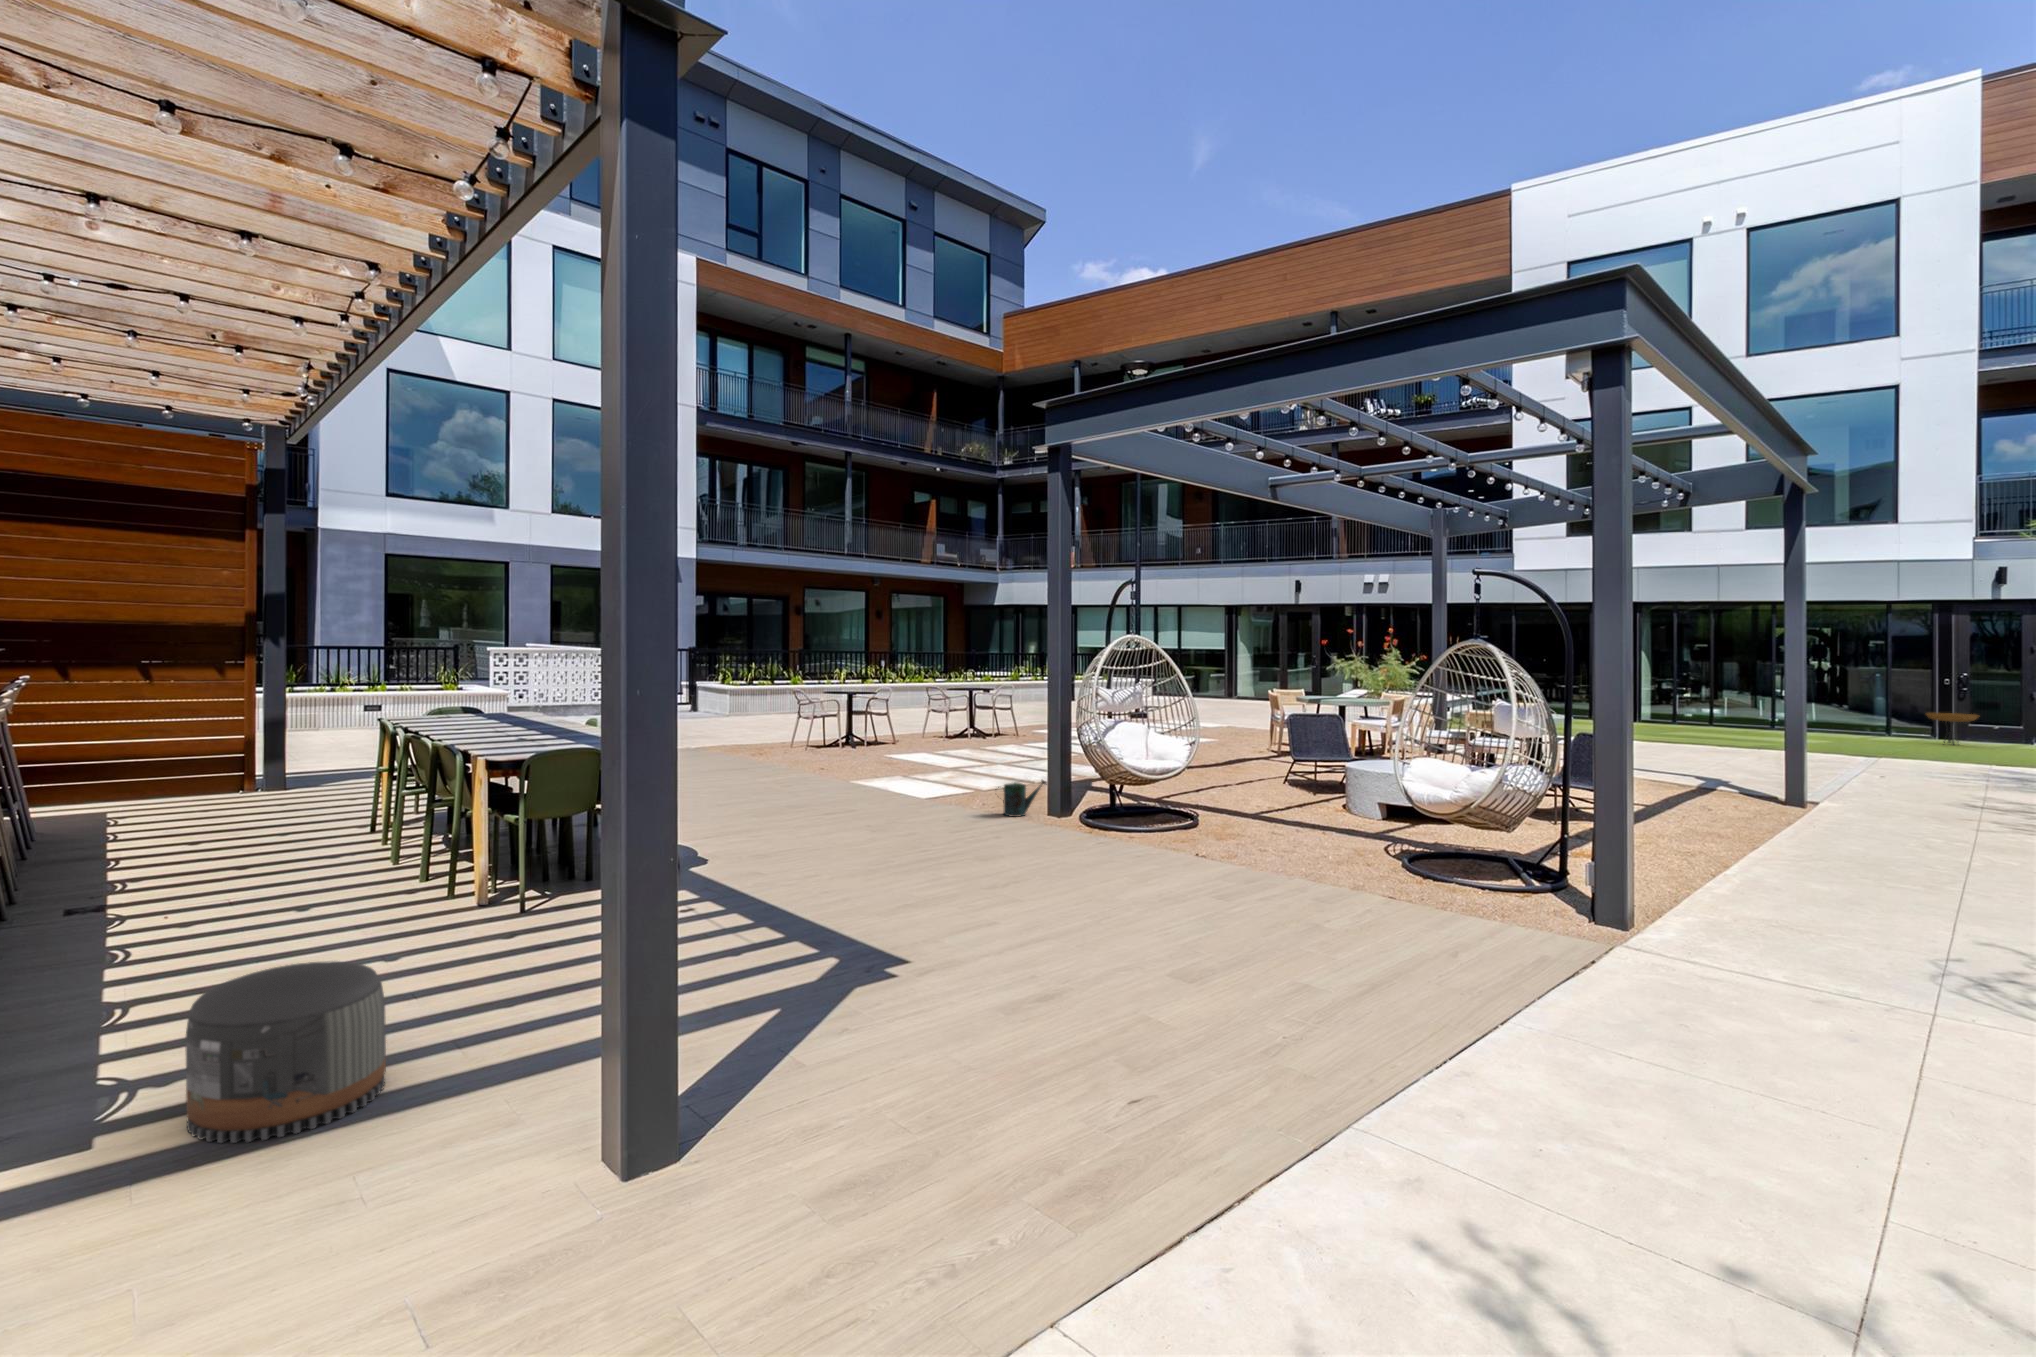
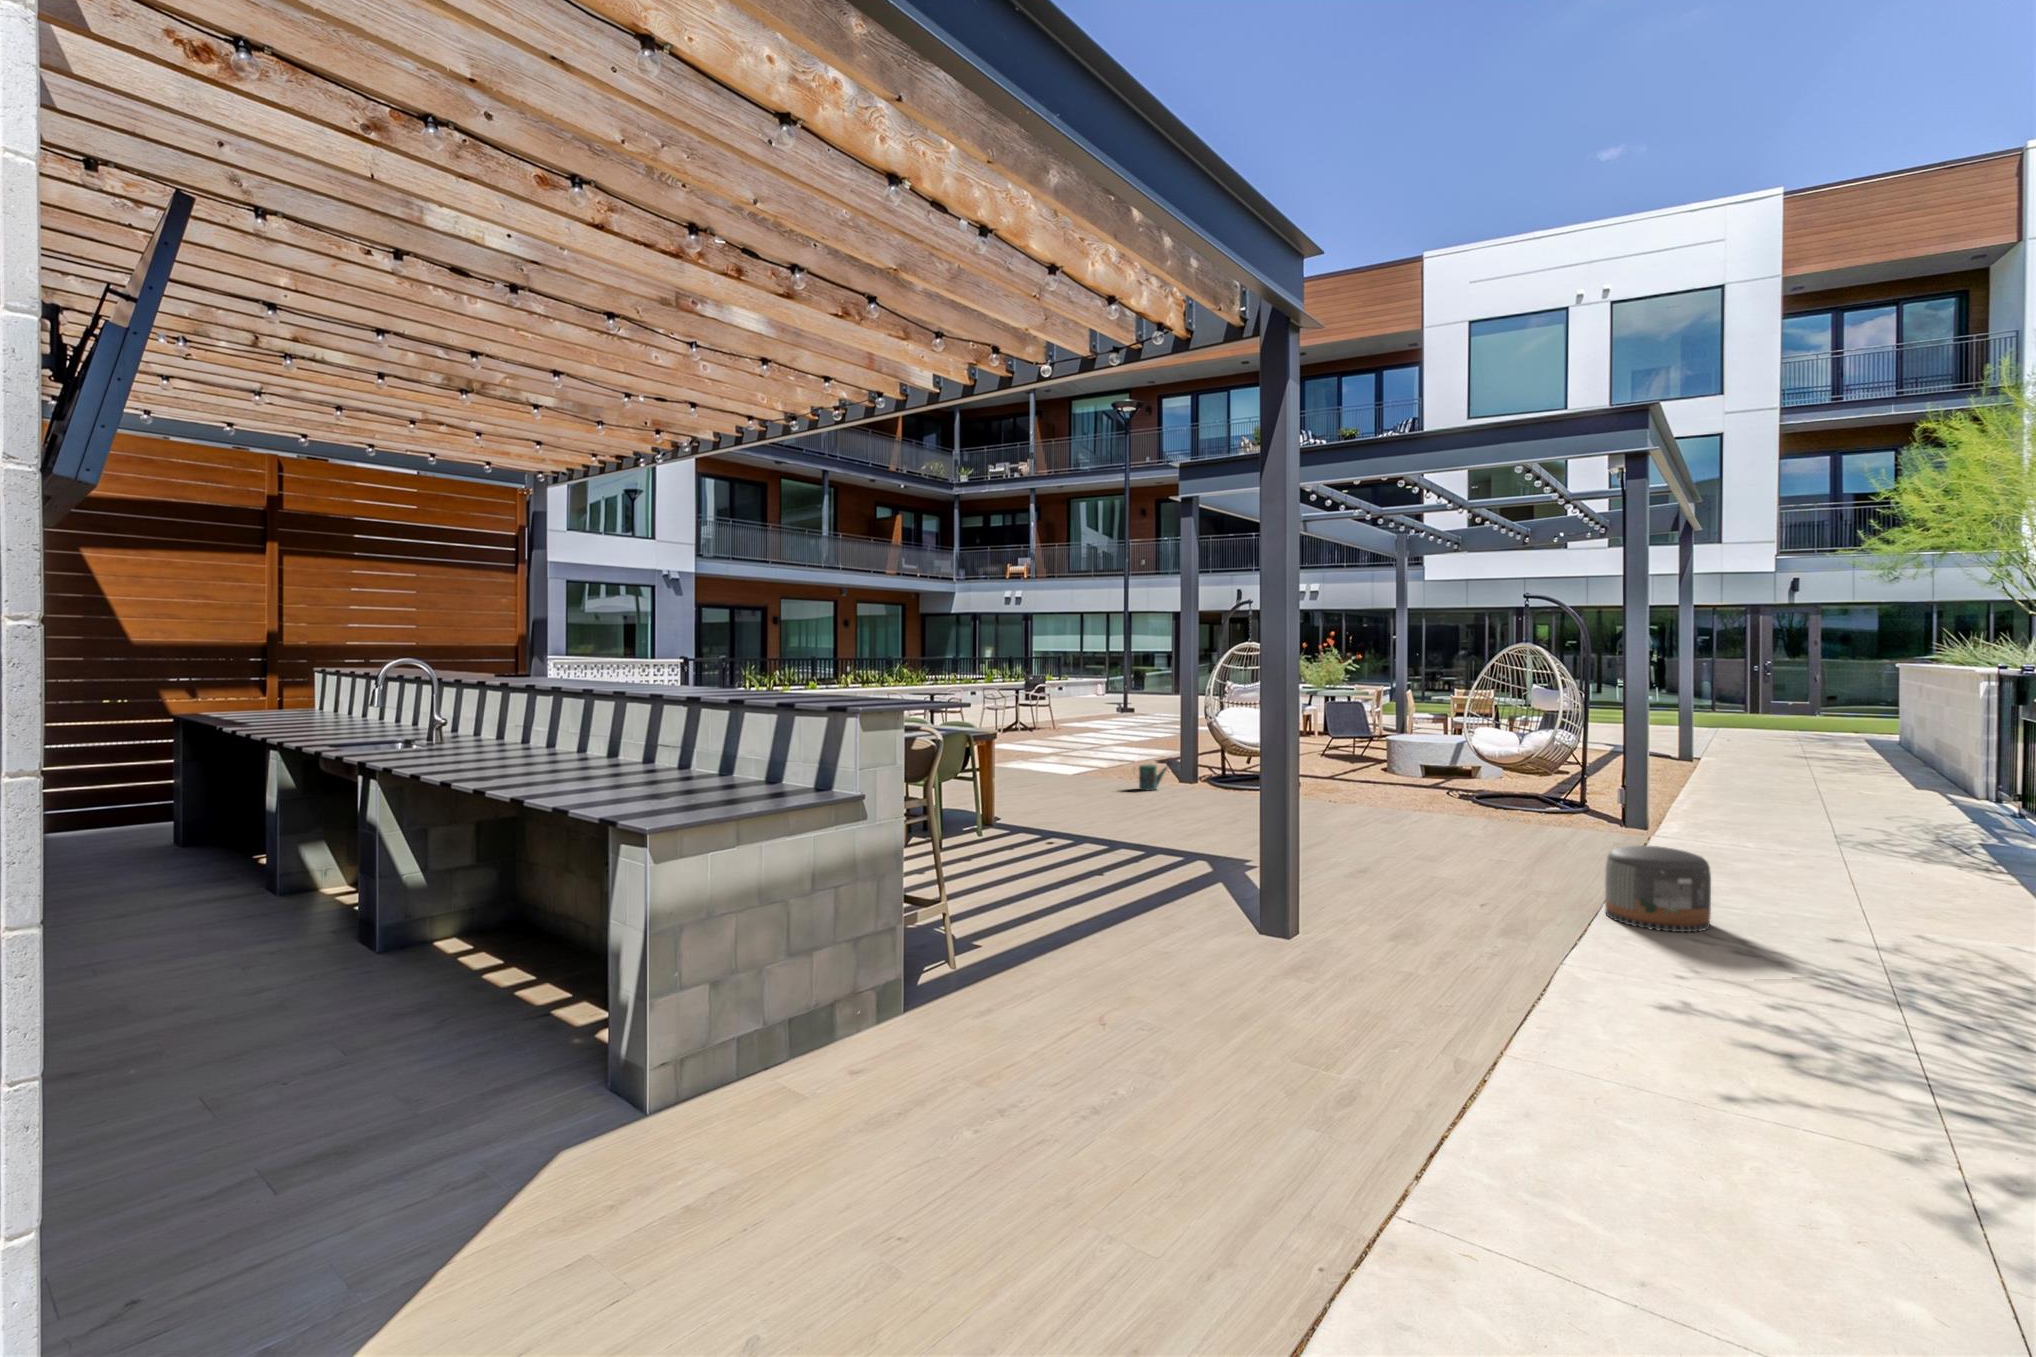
side table: present [1926,713,1979,745] -> none [1746,695,1785,720]
pouf: present [185,961,386,1143] -> present [1605,846,1711,932]

